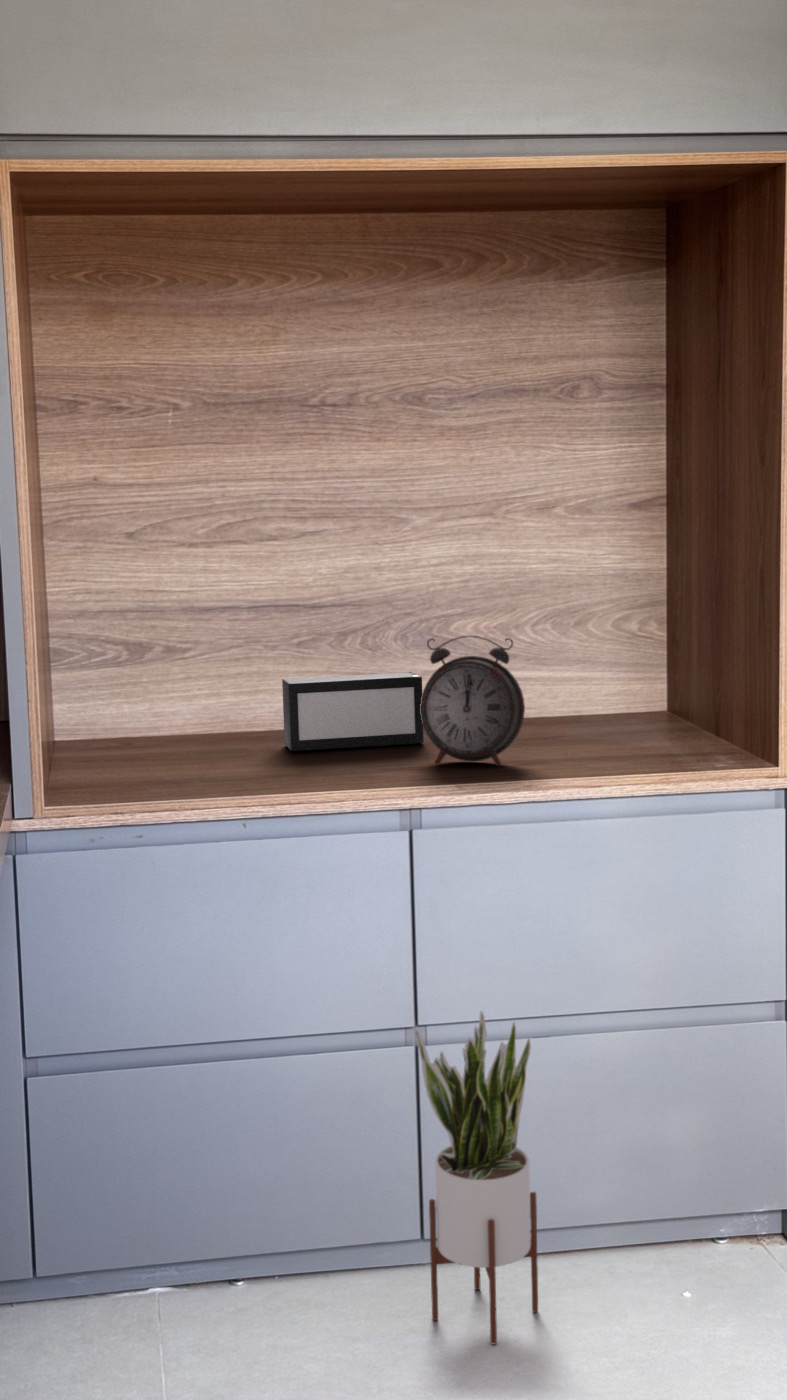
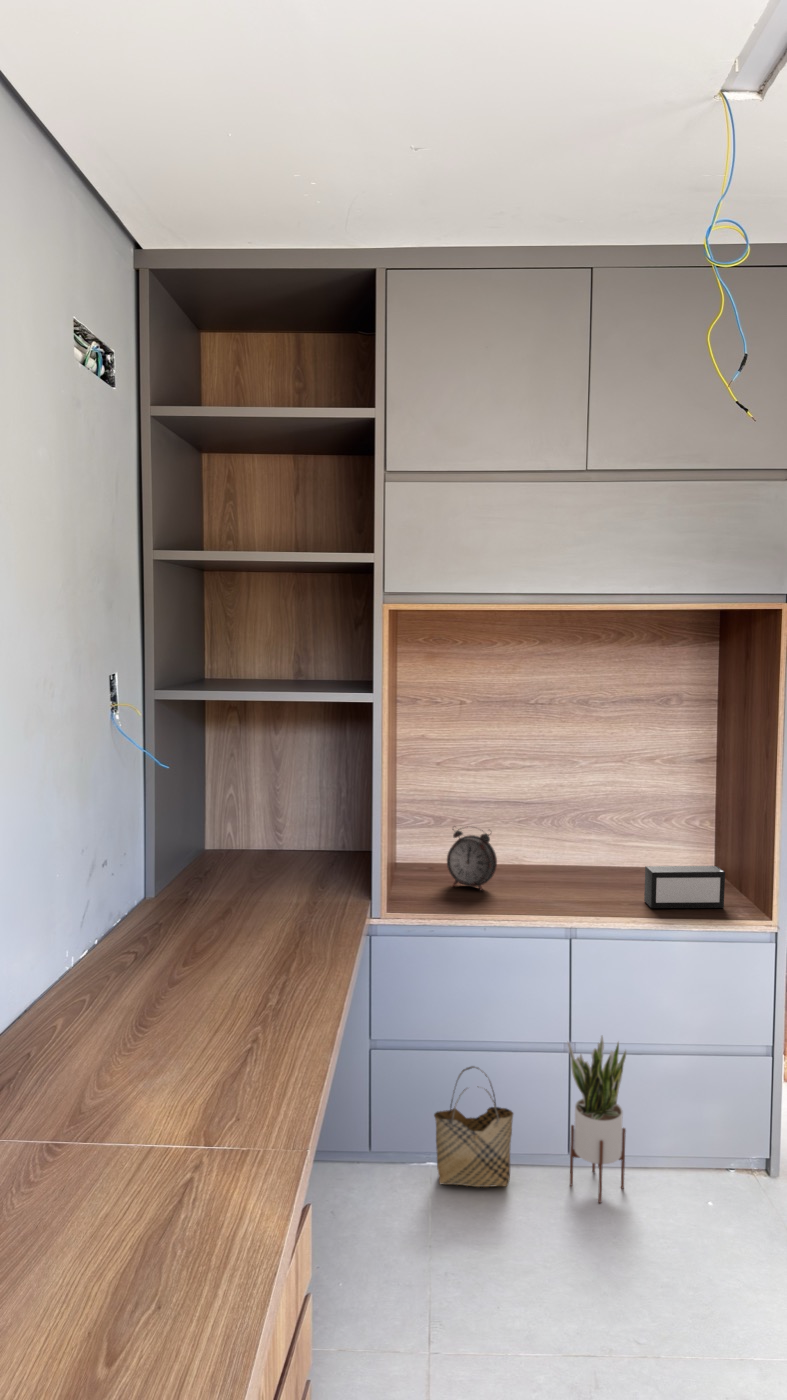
alarm clock: present [420,636,525,765] -> present [447,829,497,891]
speaker: present [282,672,424,751] -> present [644,866,725,908]
woven basket: none [147,1108,313,1355] -> present [434,1066,513,1187]

